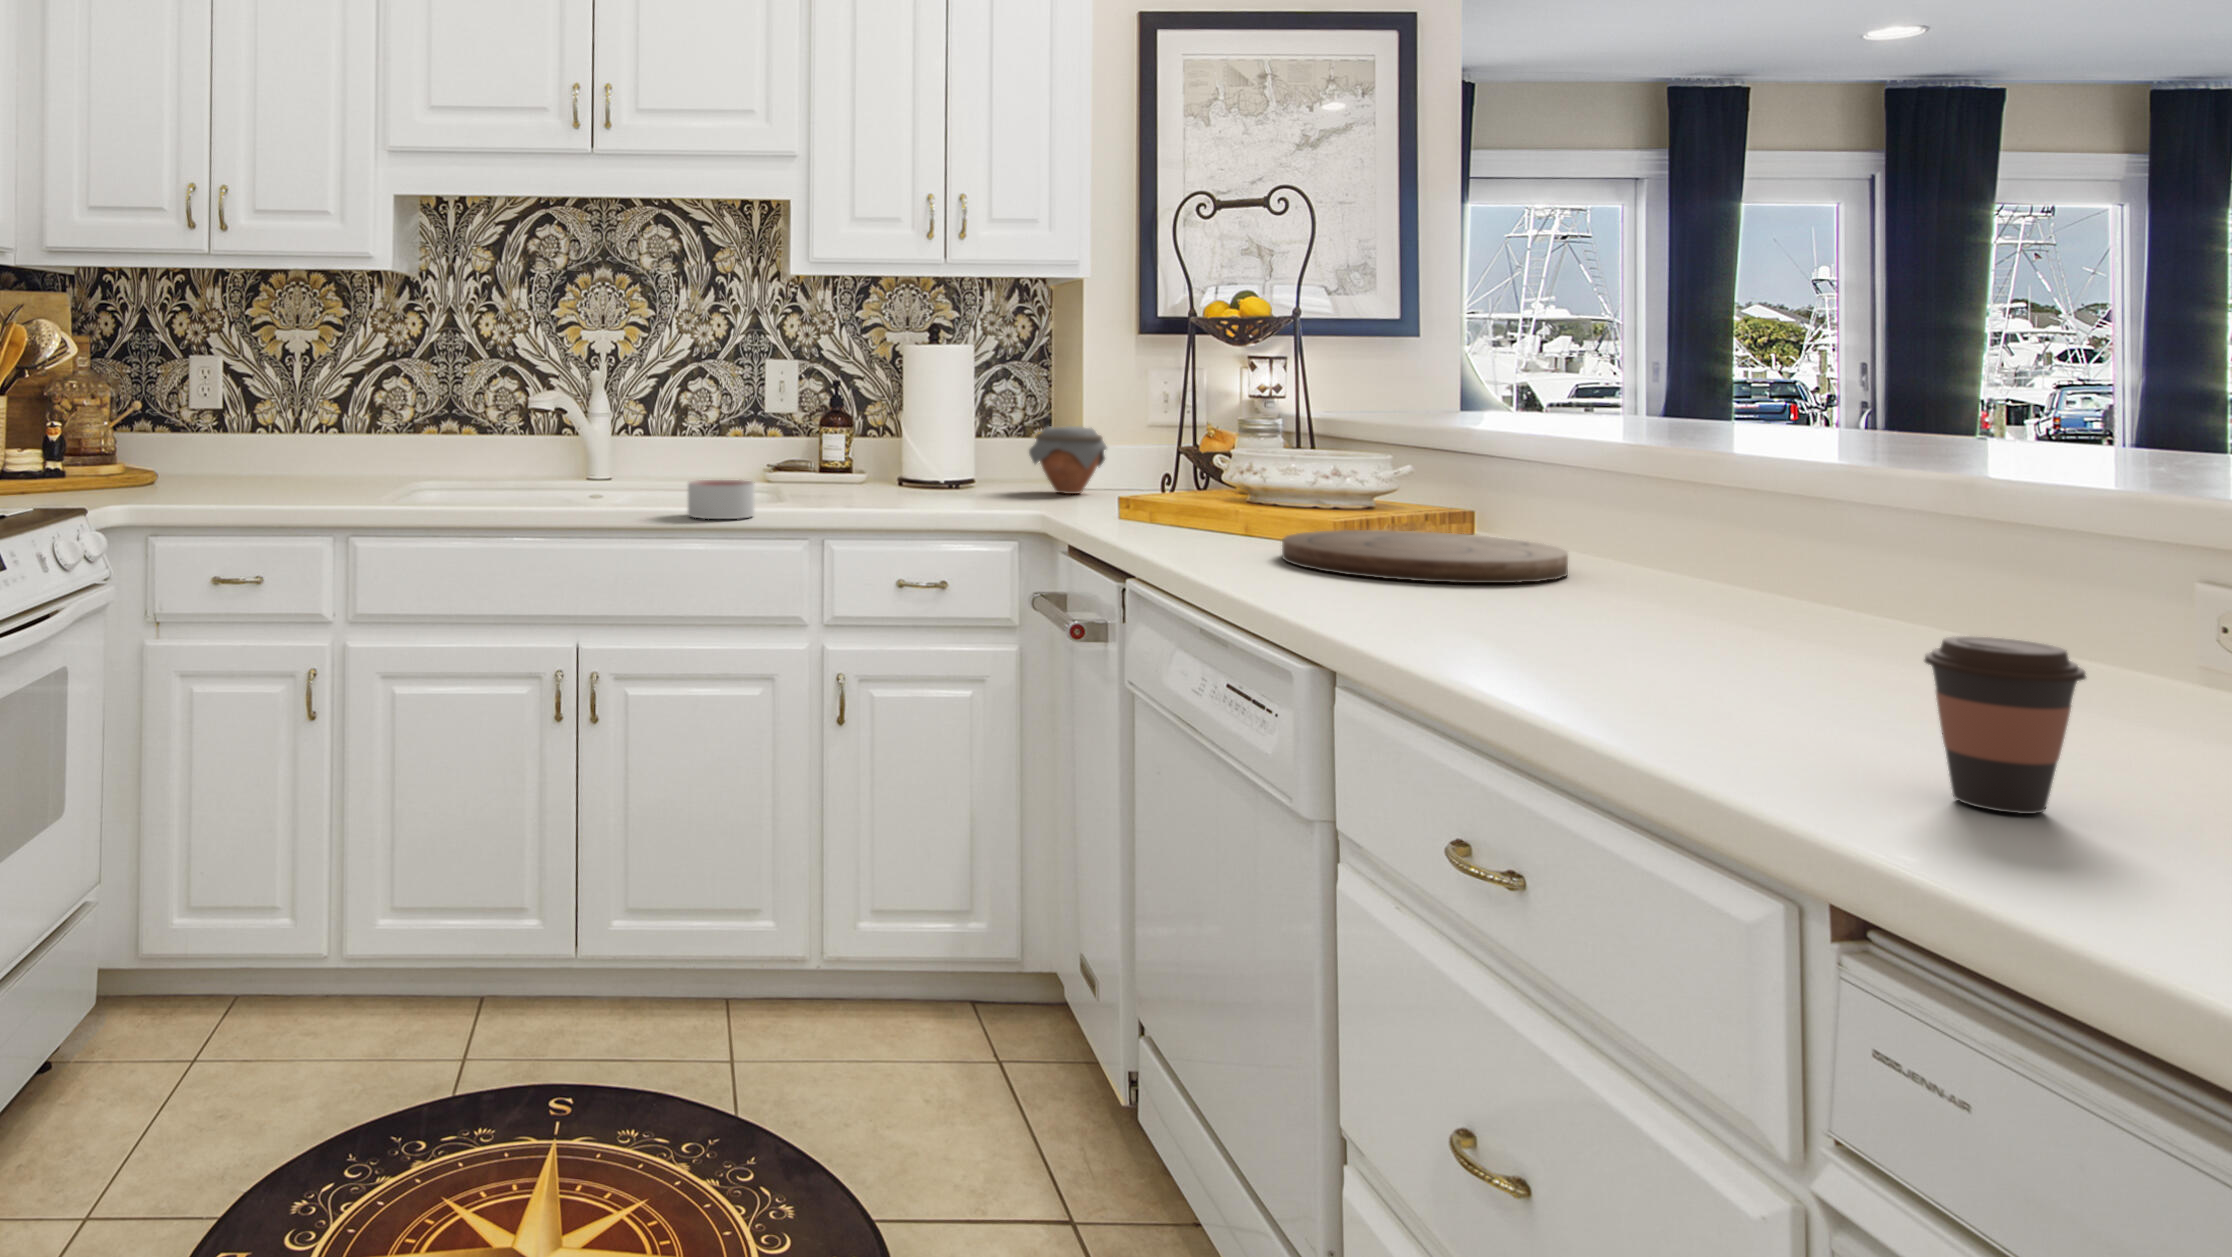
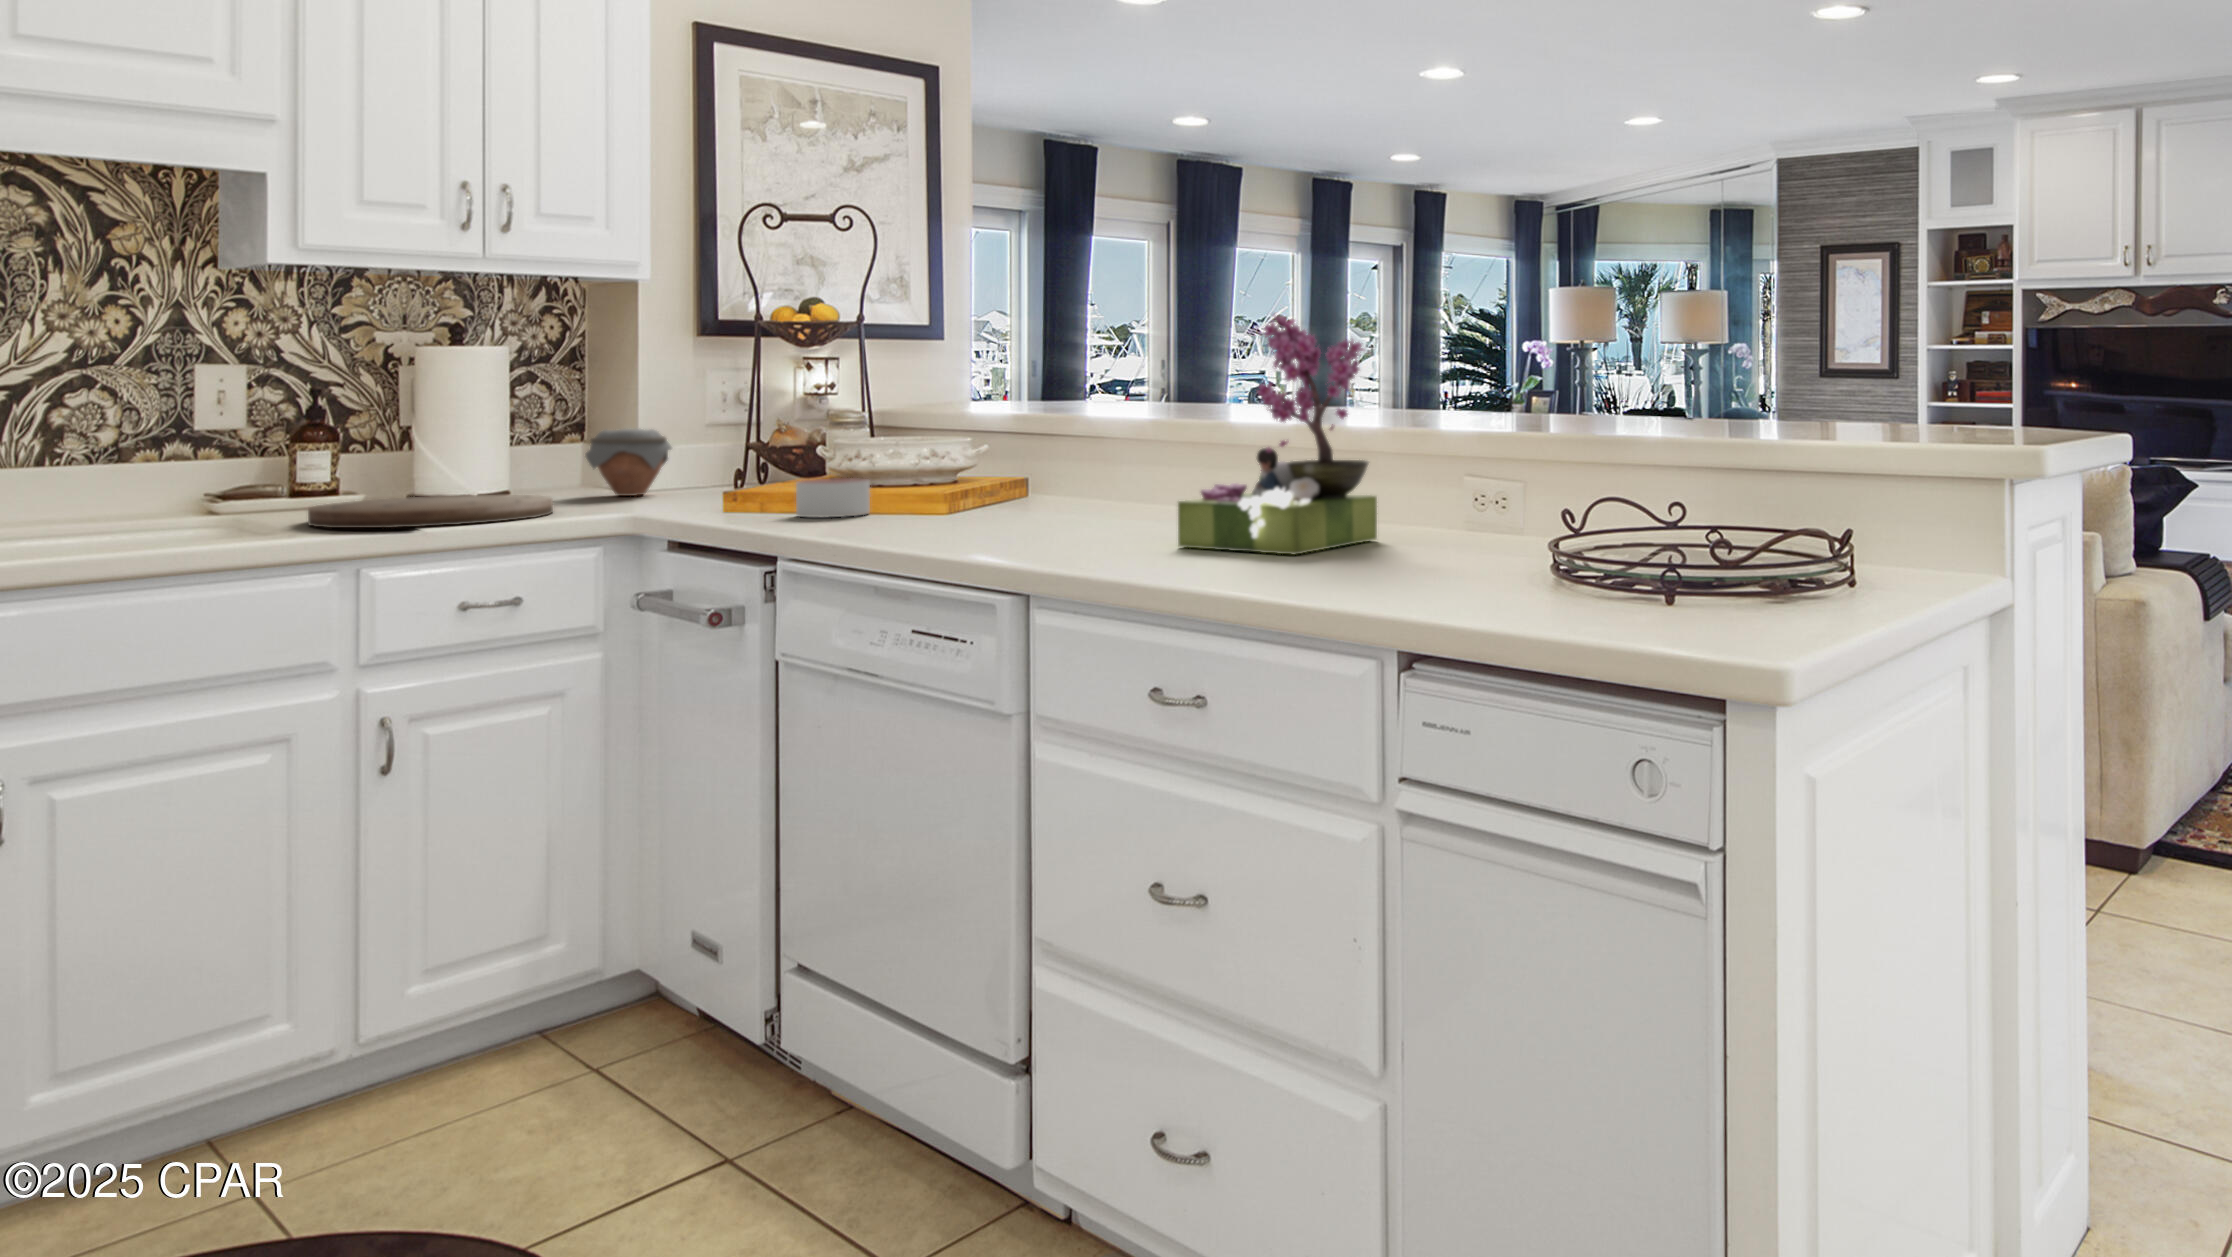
flower arrangement: none [1555,287,1940,683] -> present [1178,315,1377,554]
candle: present [688,480,755,519] -> present [796,478,870,517]
cutting board: present [1282,530,1568,583] -> present [308,495,553,528]
coffee cup: present [1924,636,2086,814] -> none [1422,498,1486,584]

